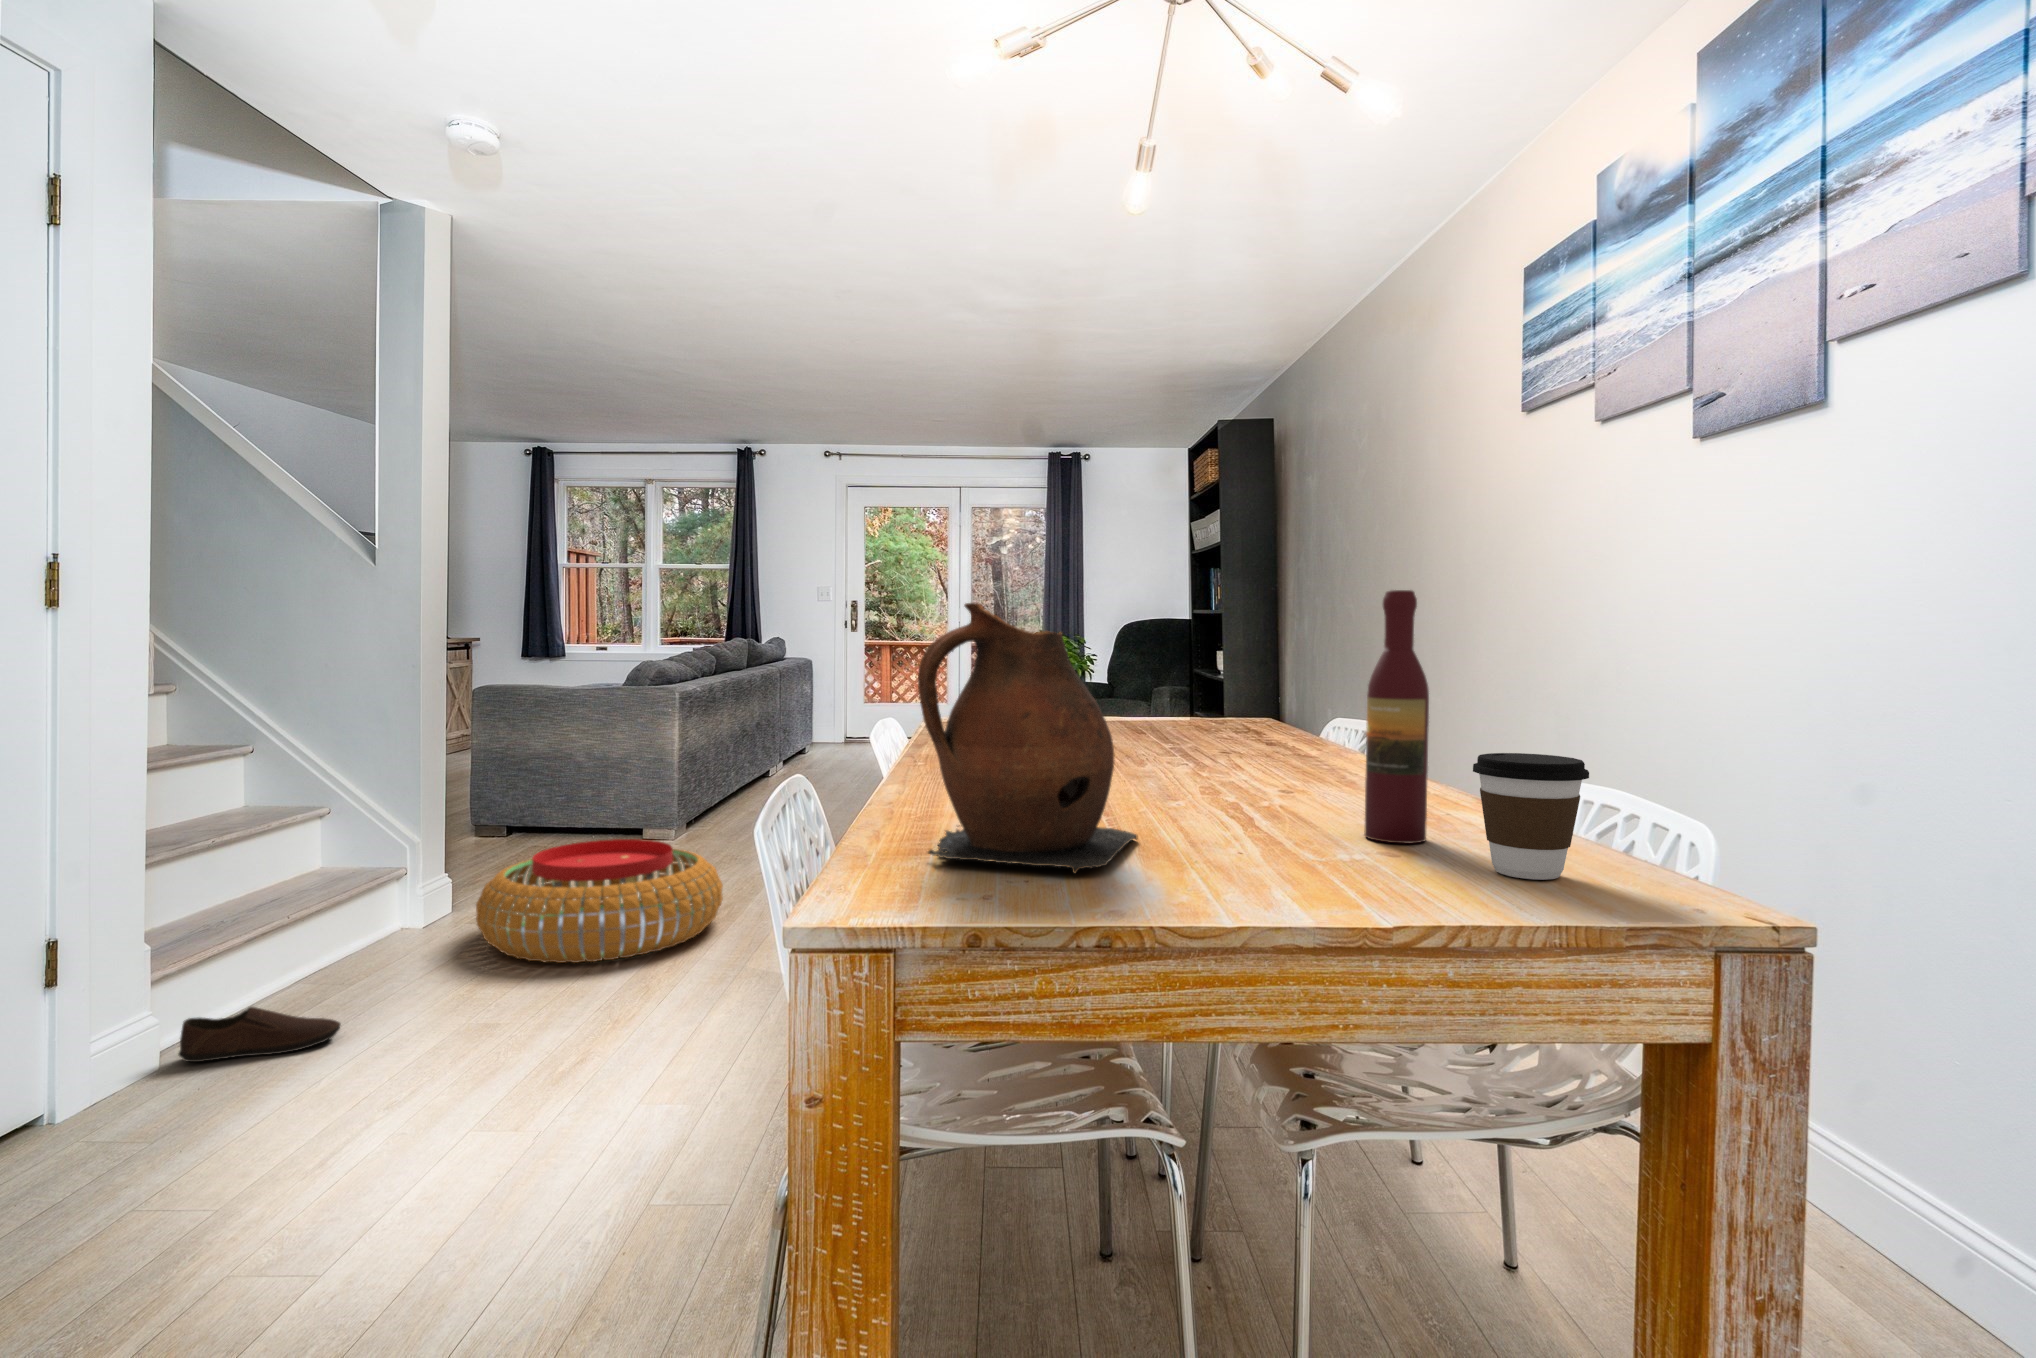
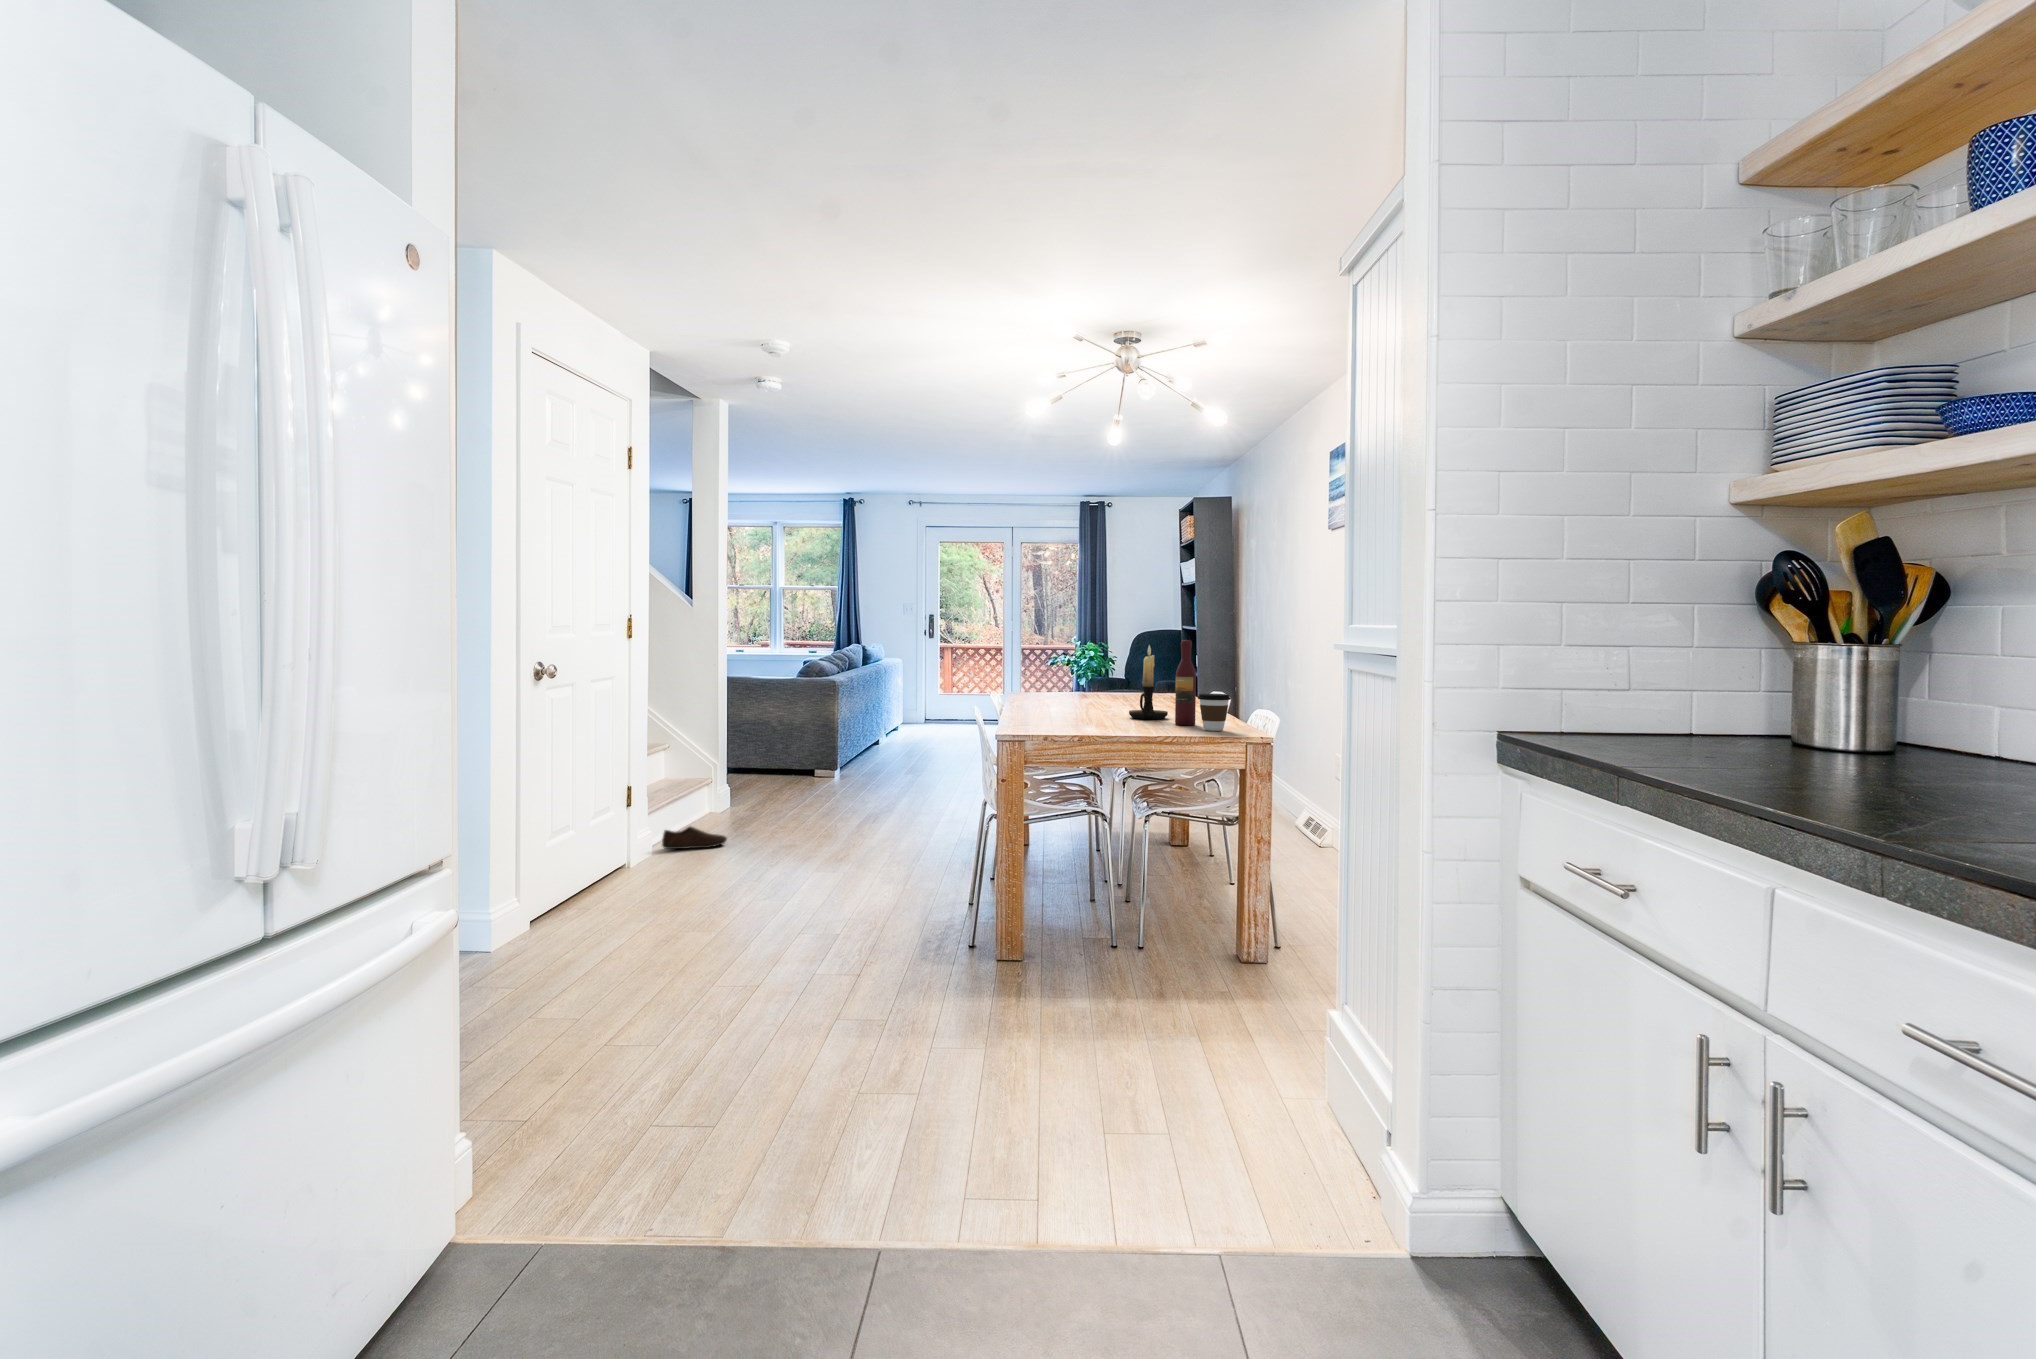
ceramic pitcher: present [918,603,1138,873] -> none [1025,645,1097,728]
candle holder: none [1207,610,1312,810] -> present [1129,645,1168,719]
pouf: present [476,839,723,963] -> none [759,763,888,823]

